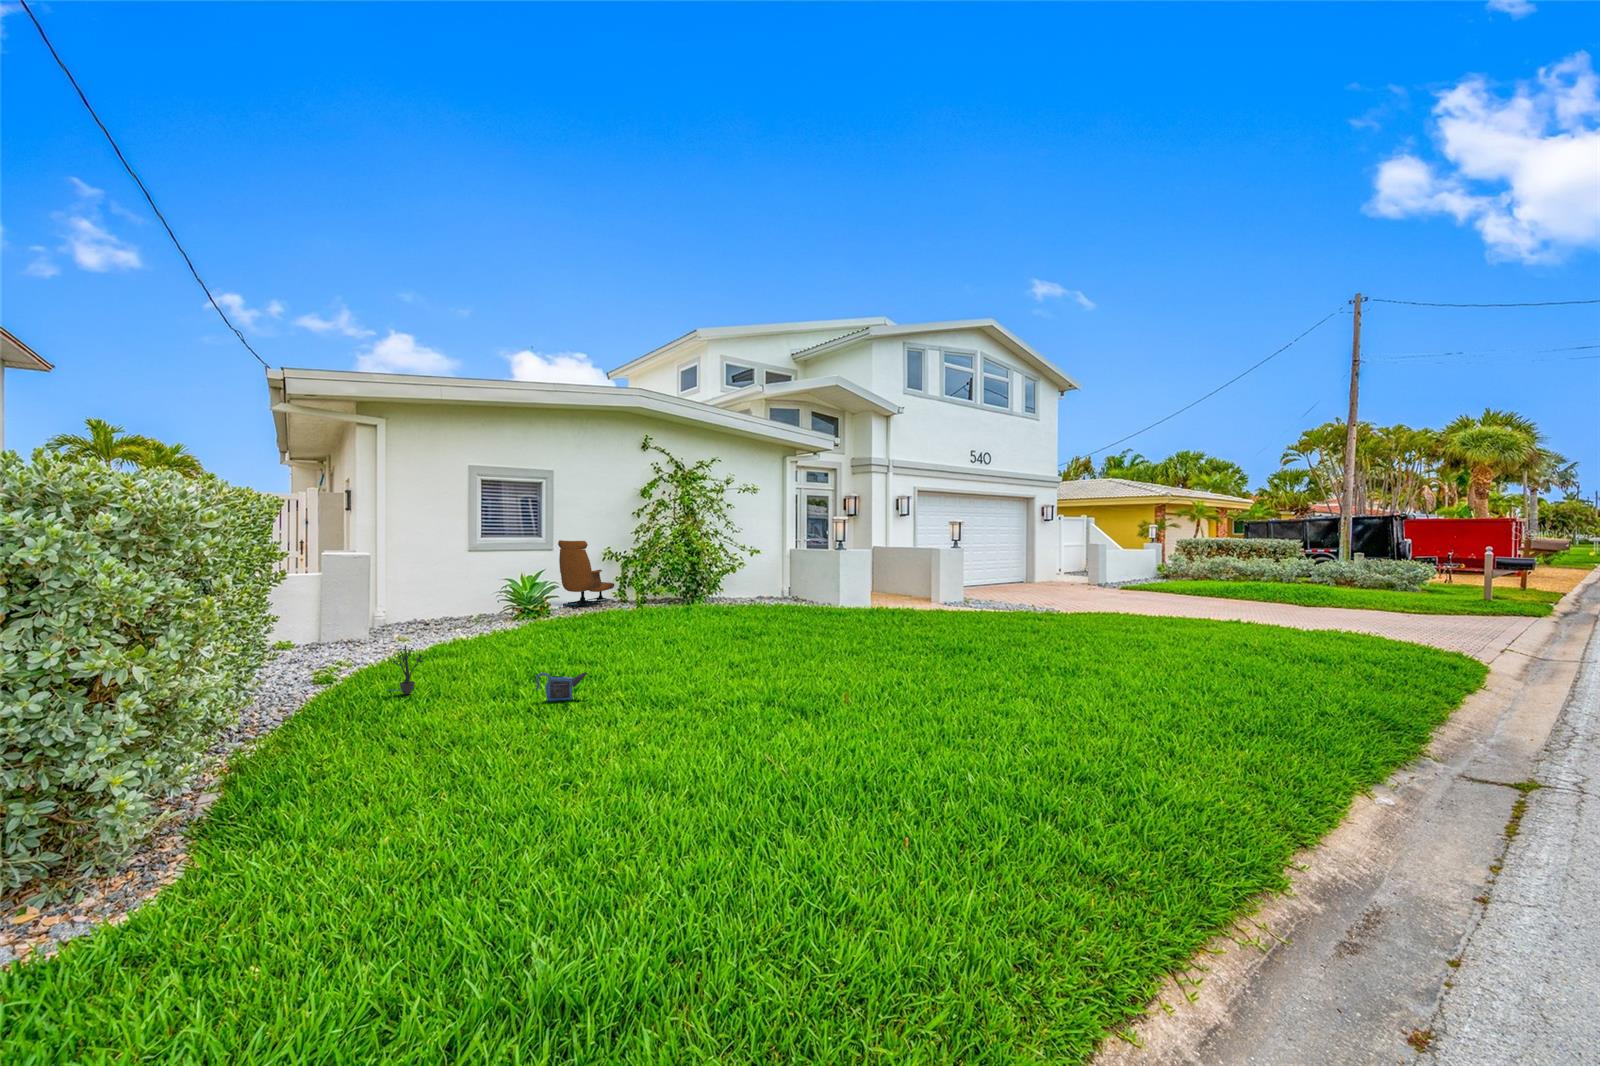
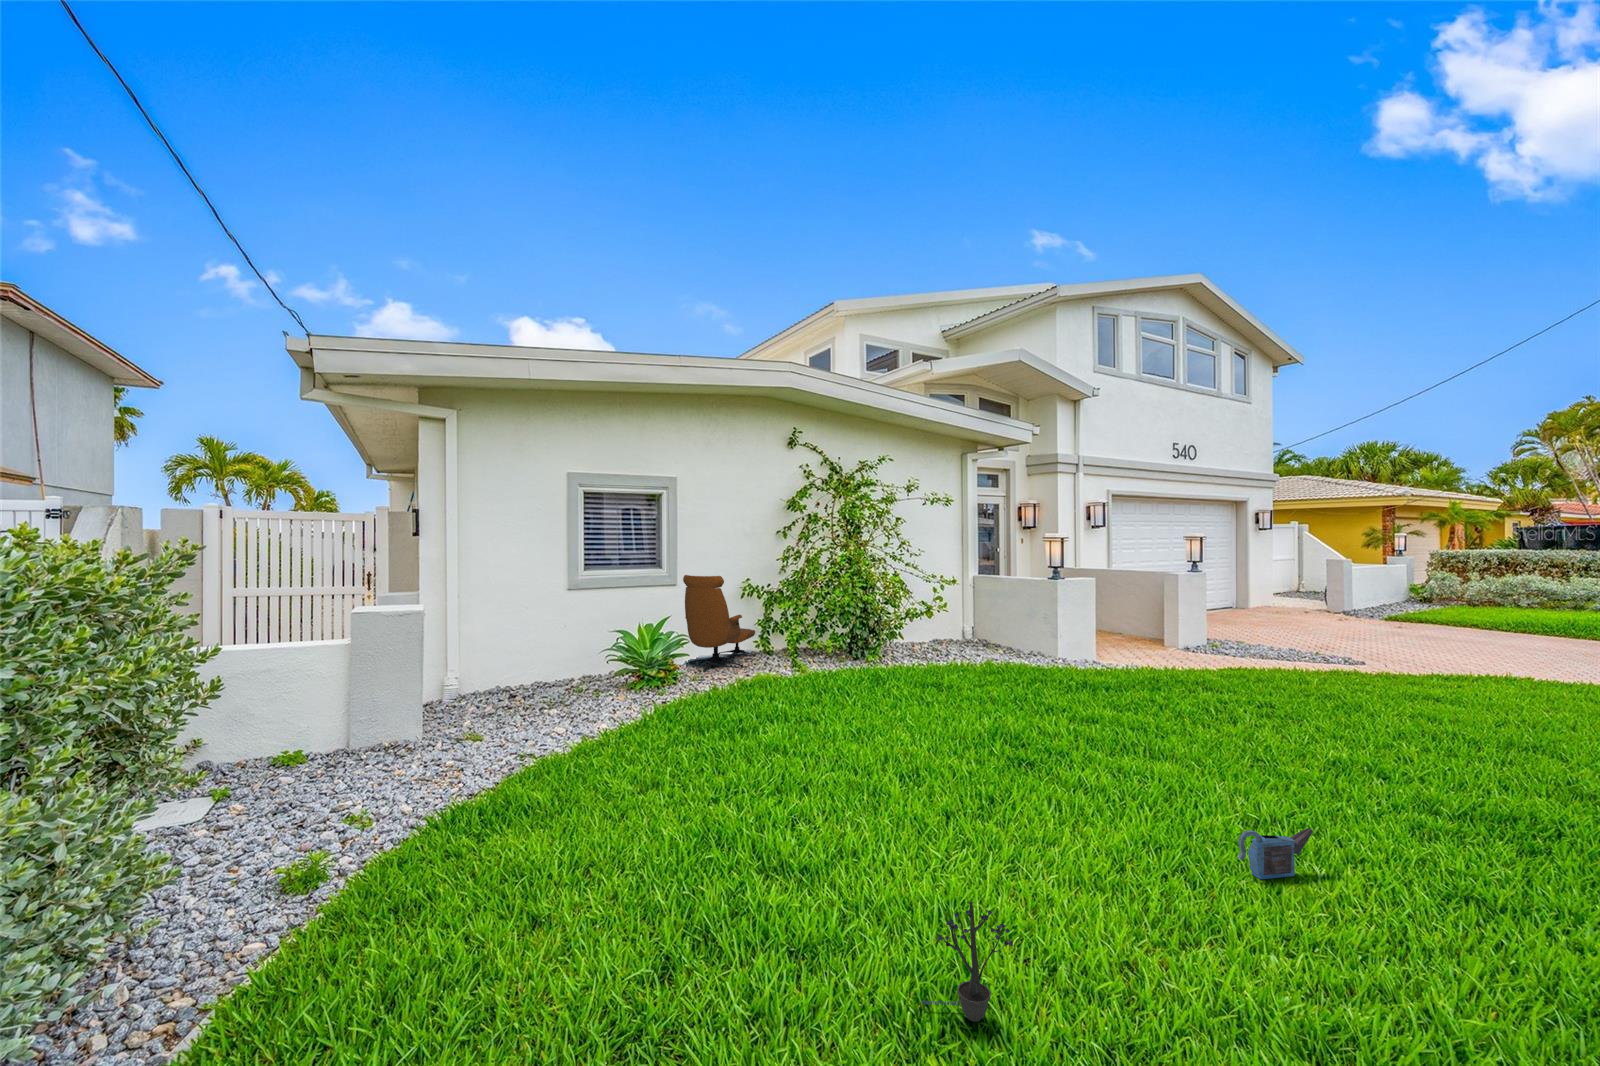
decorative plant: present [388,645,423,695] -> present [922,902,1013,1022]
watering can: present [535,672,588,701] -> present [1237,828,1313,879]

